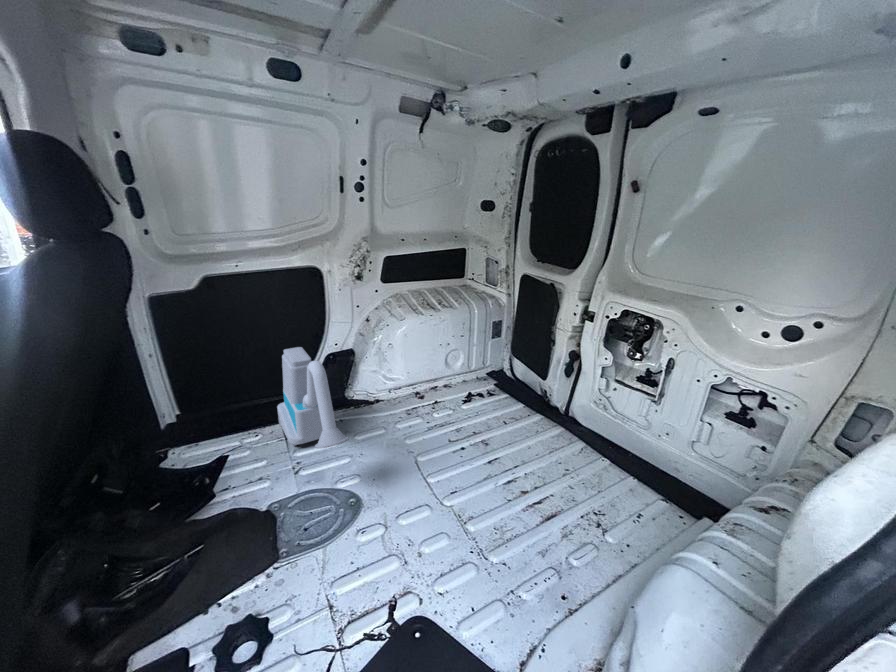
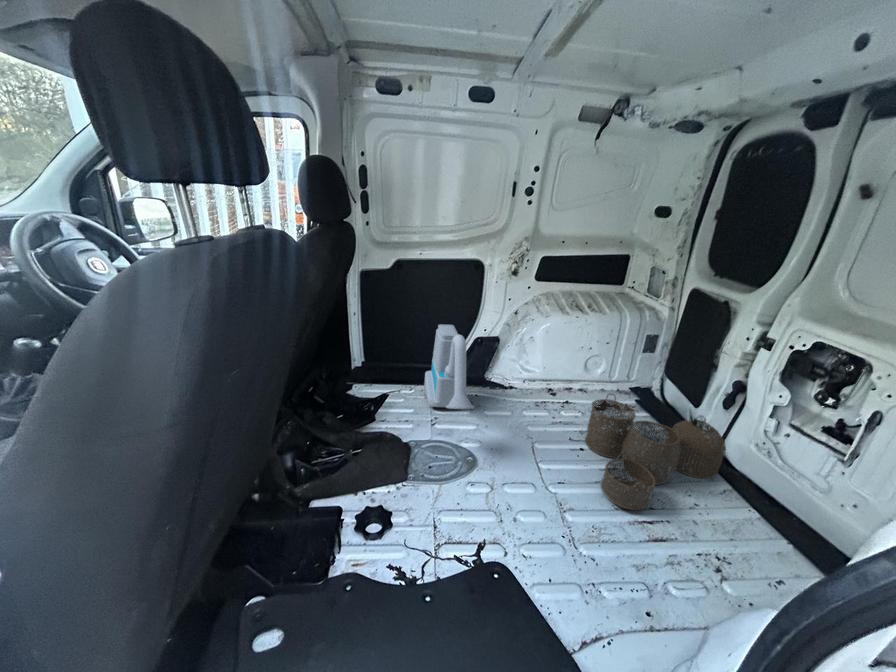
woven basket: none [461,386,575,497] -> present [585,394,726,510]

